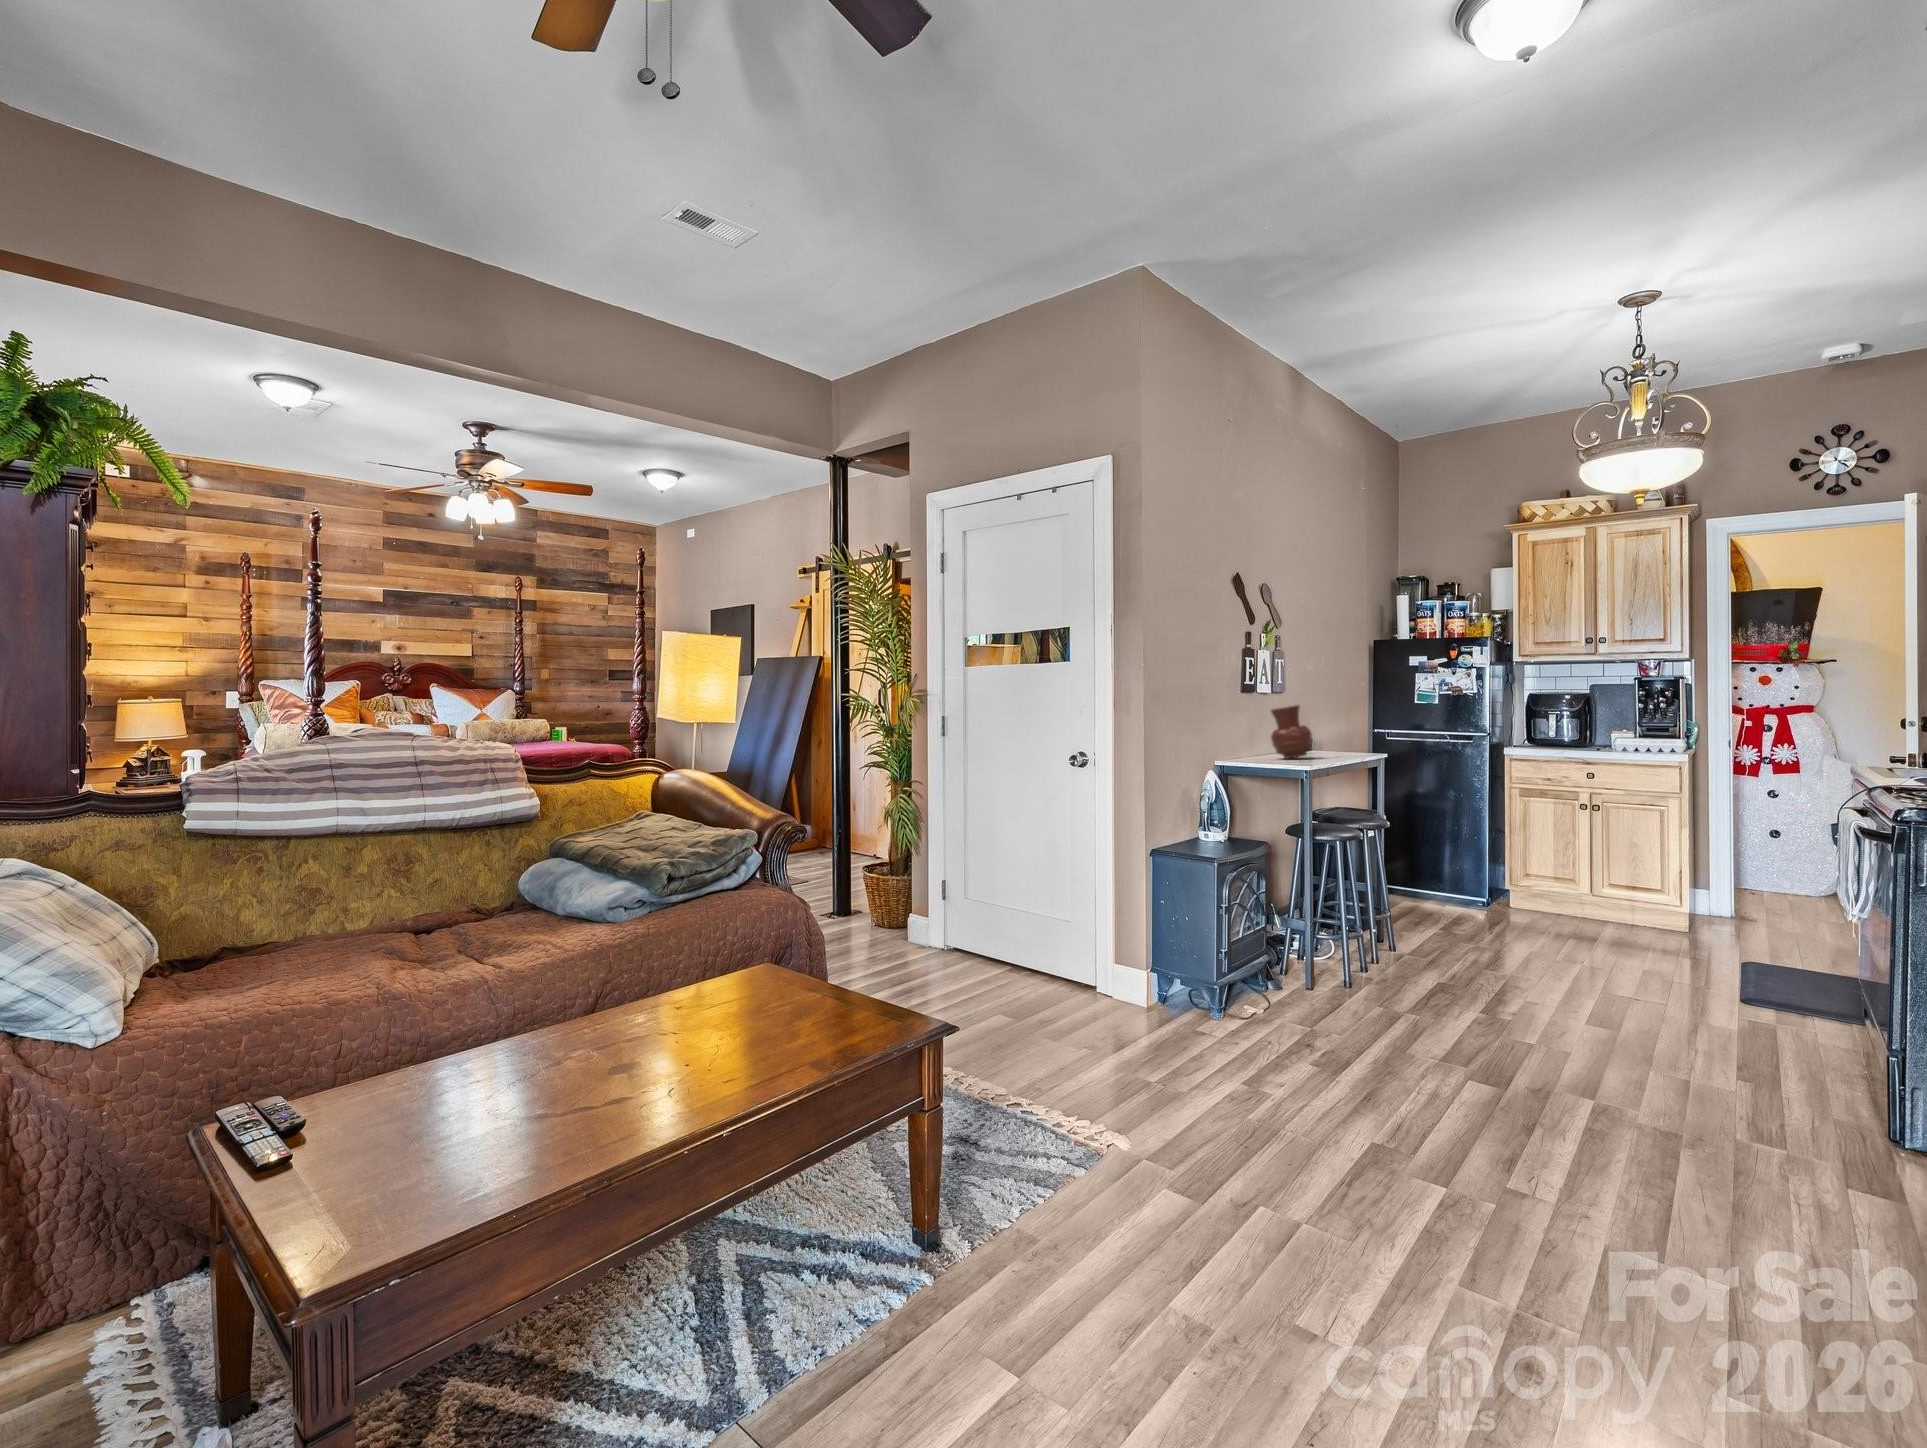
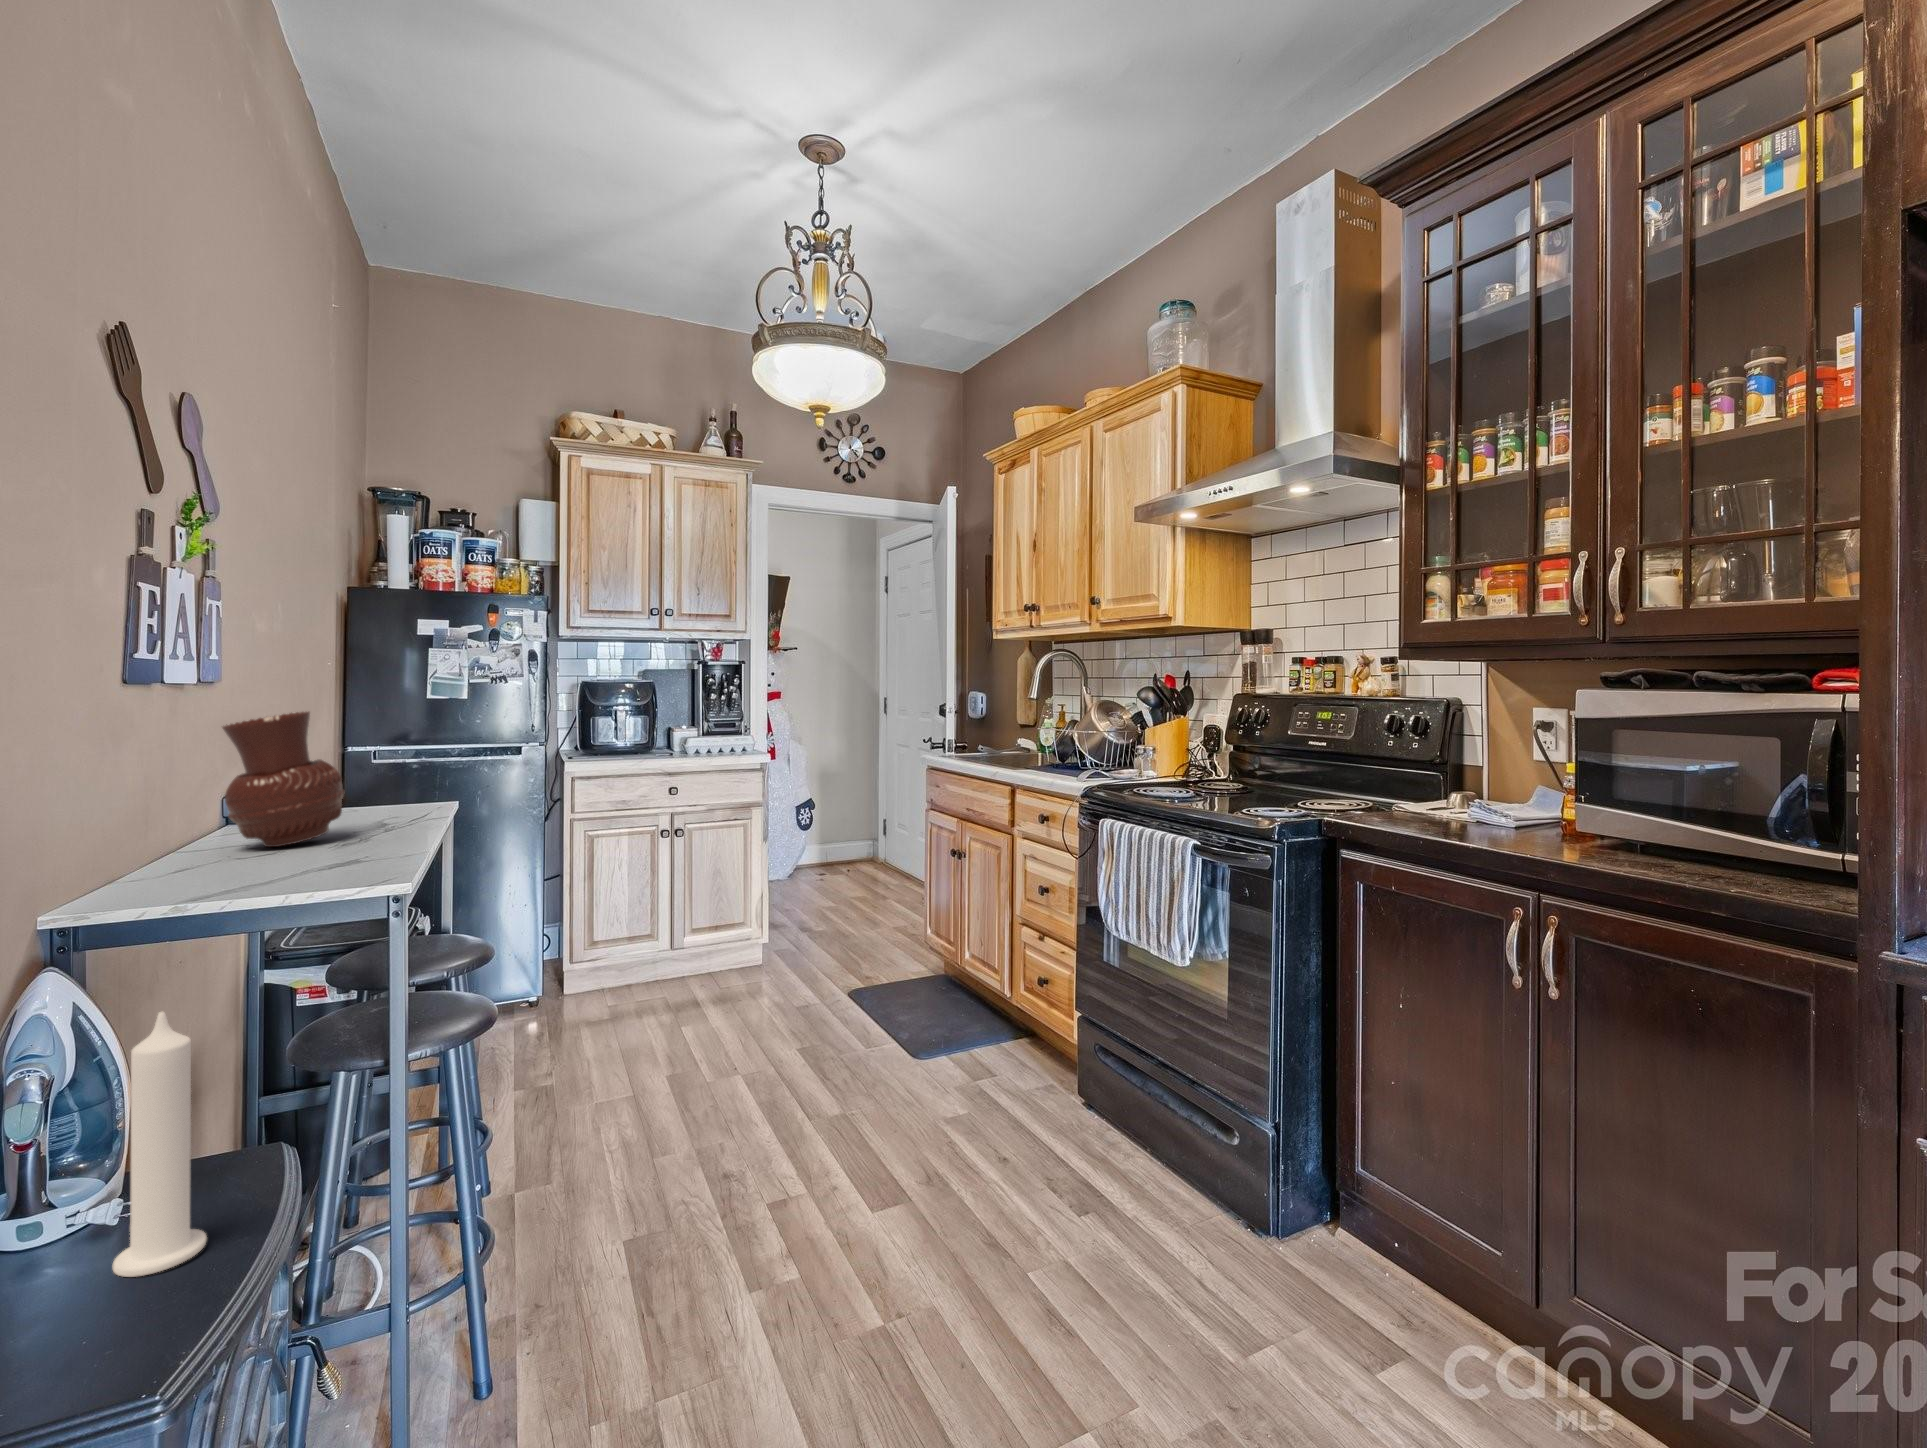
candle: none [1211,782,1231,850] -> present [113,1012,207,1277]

